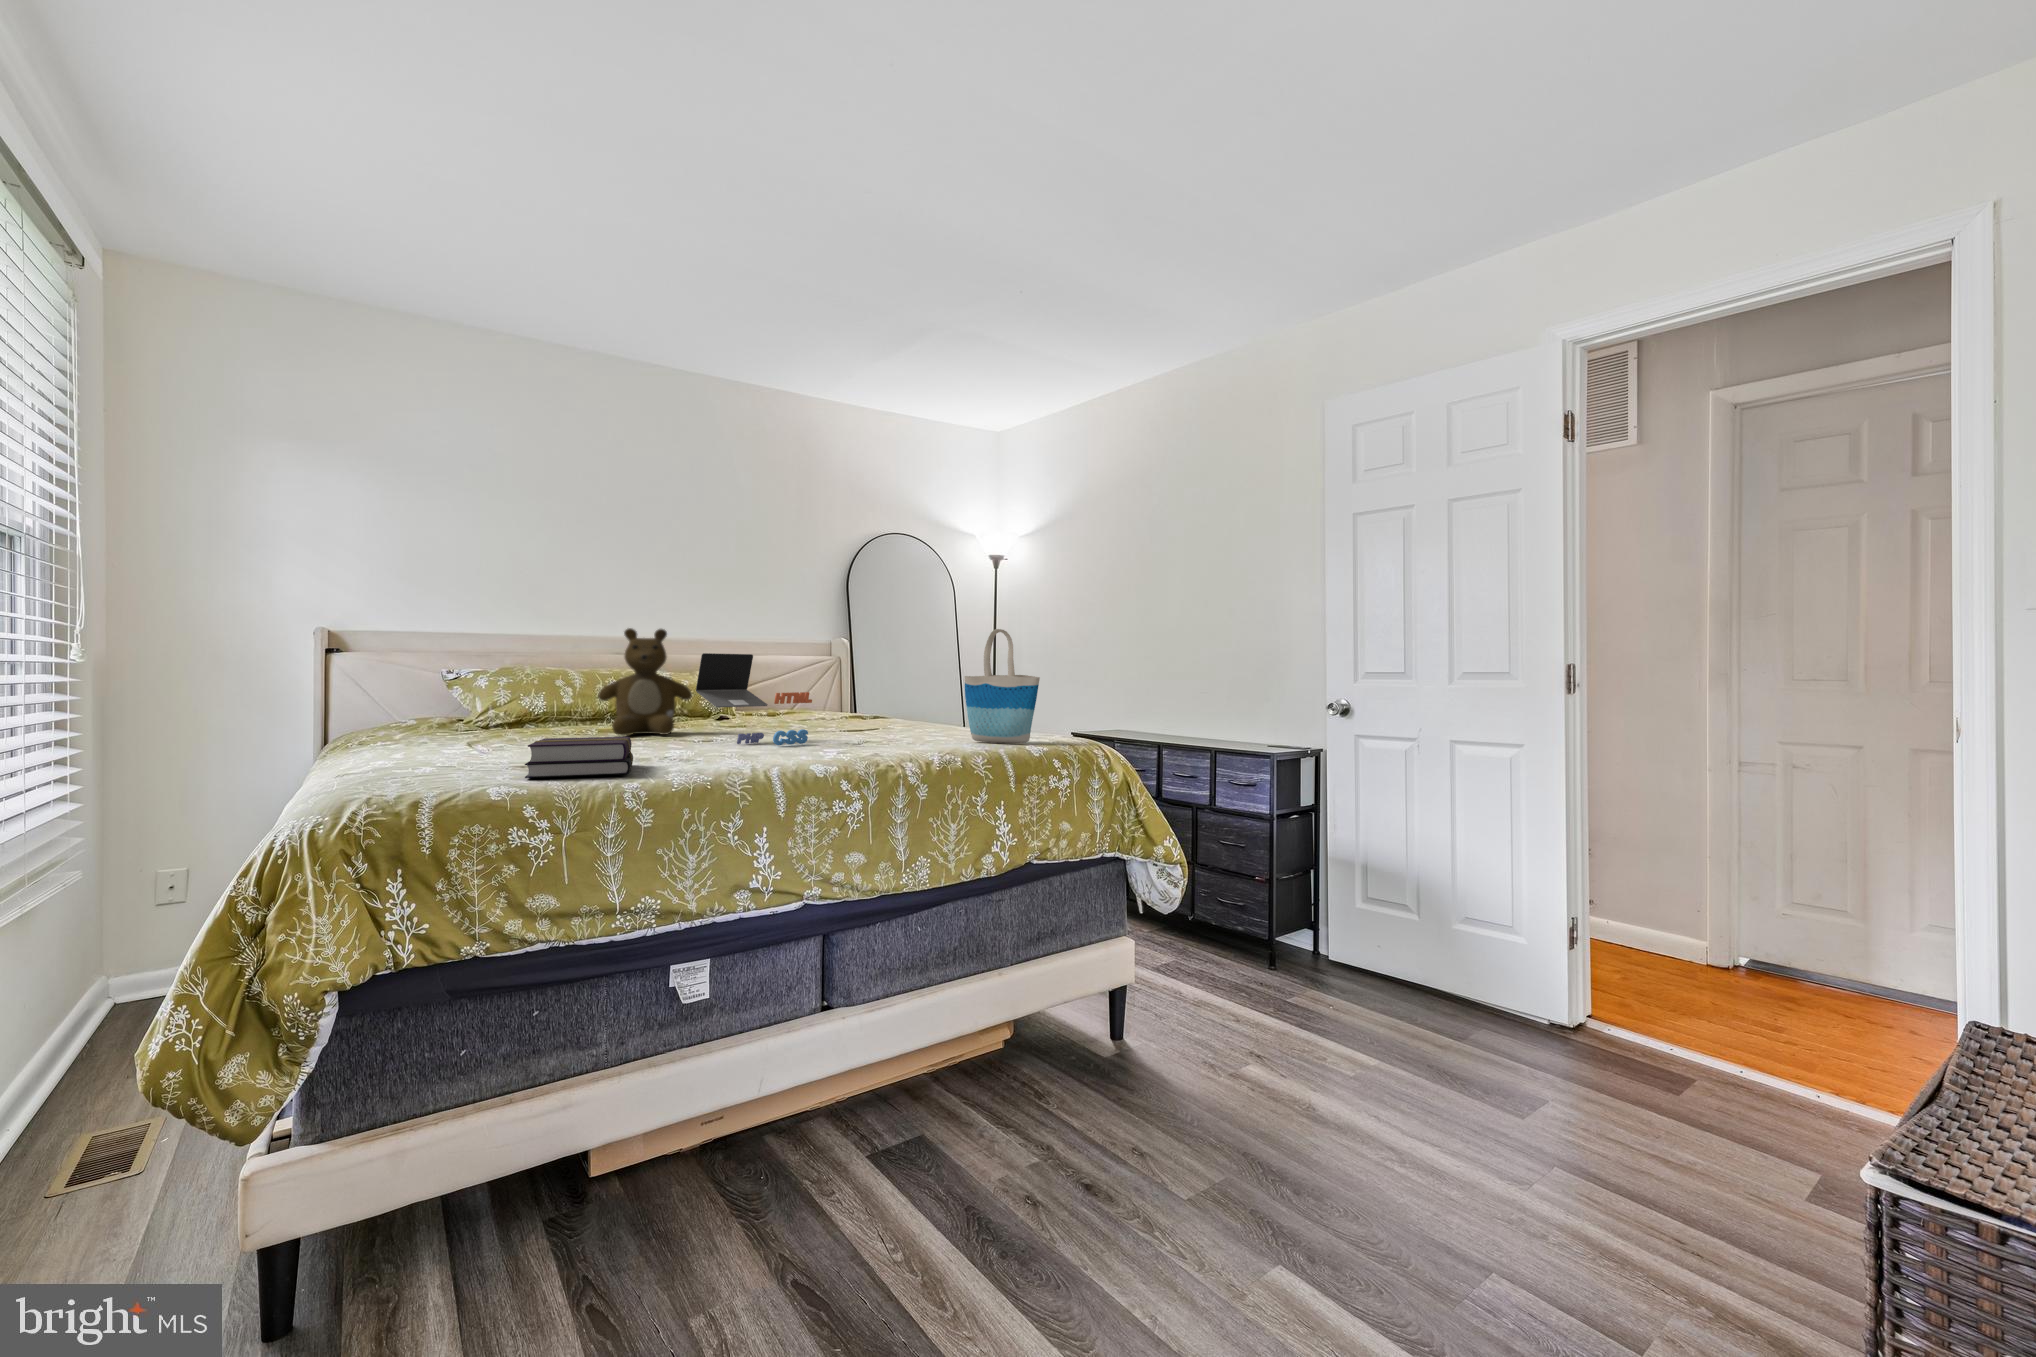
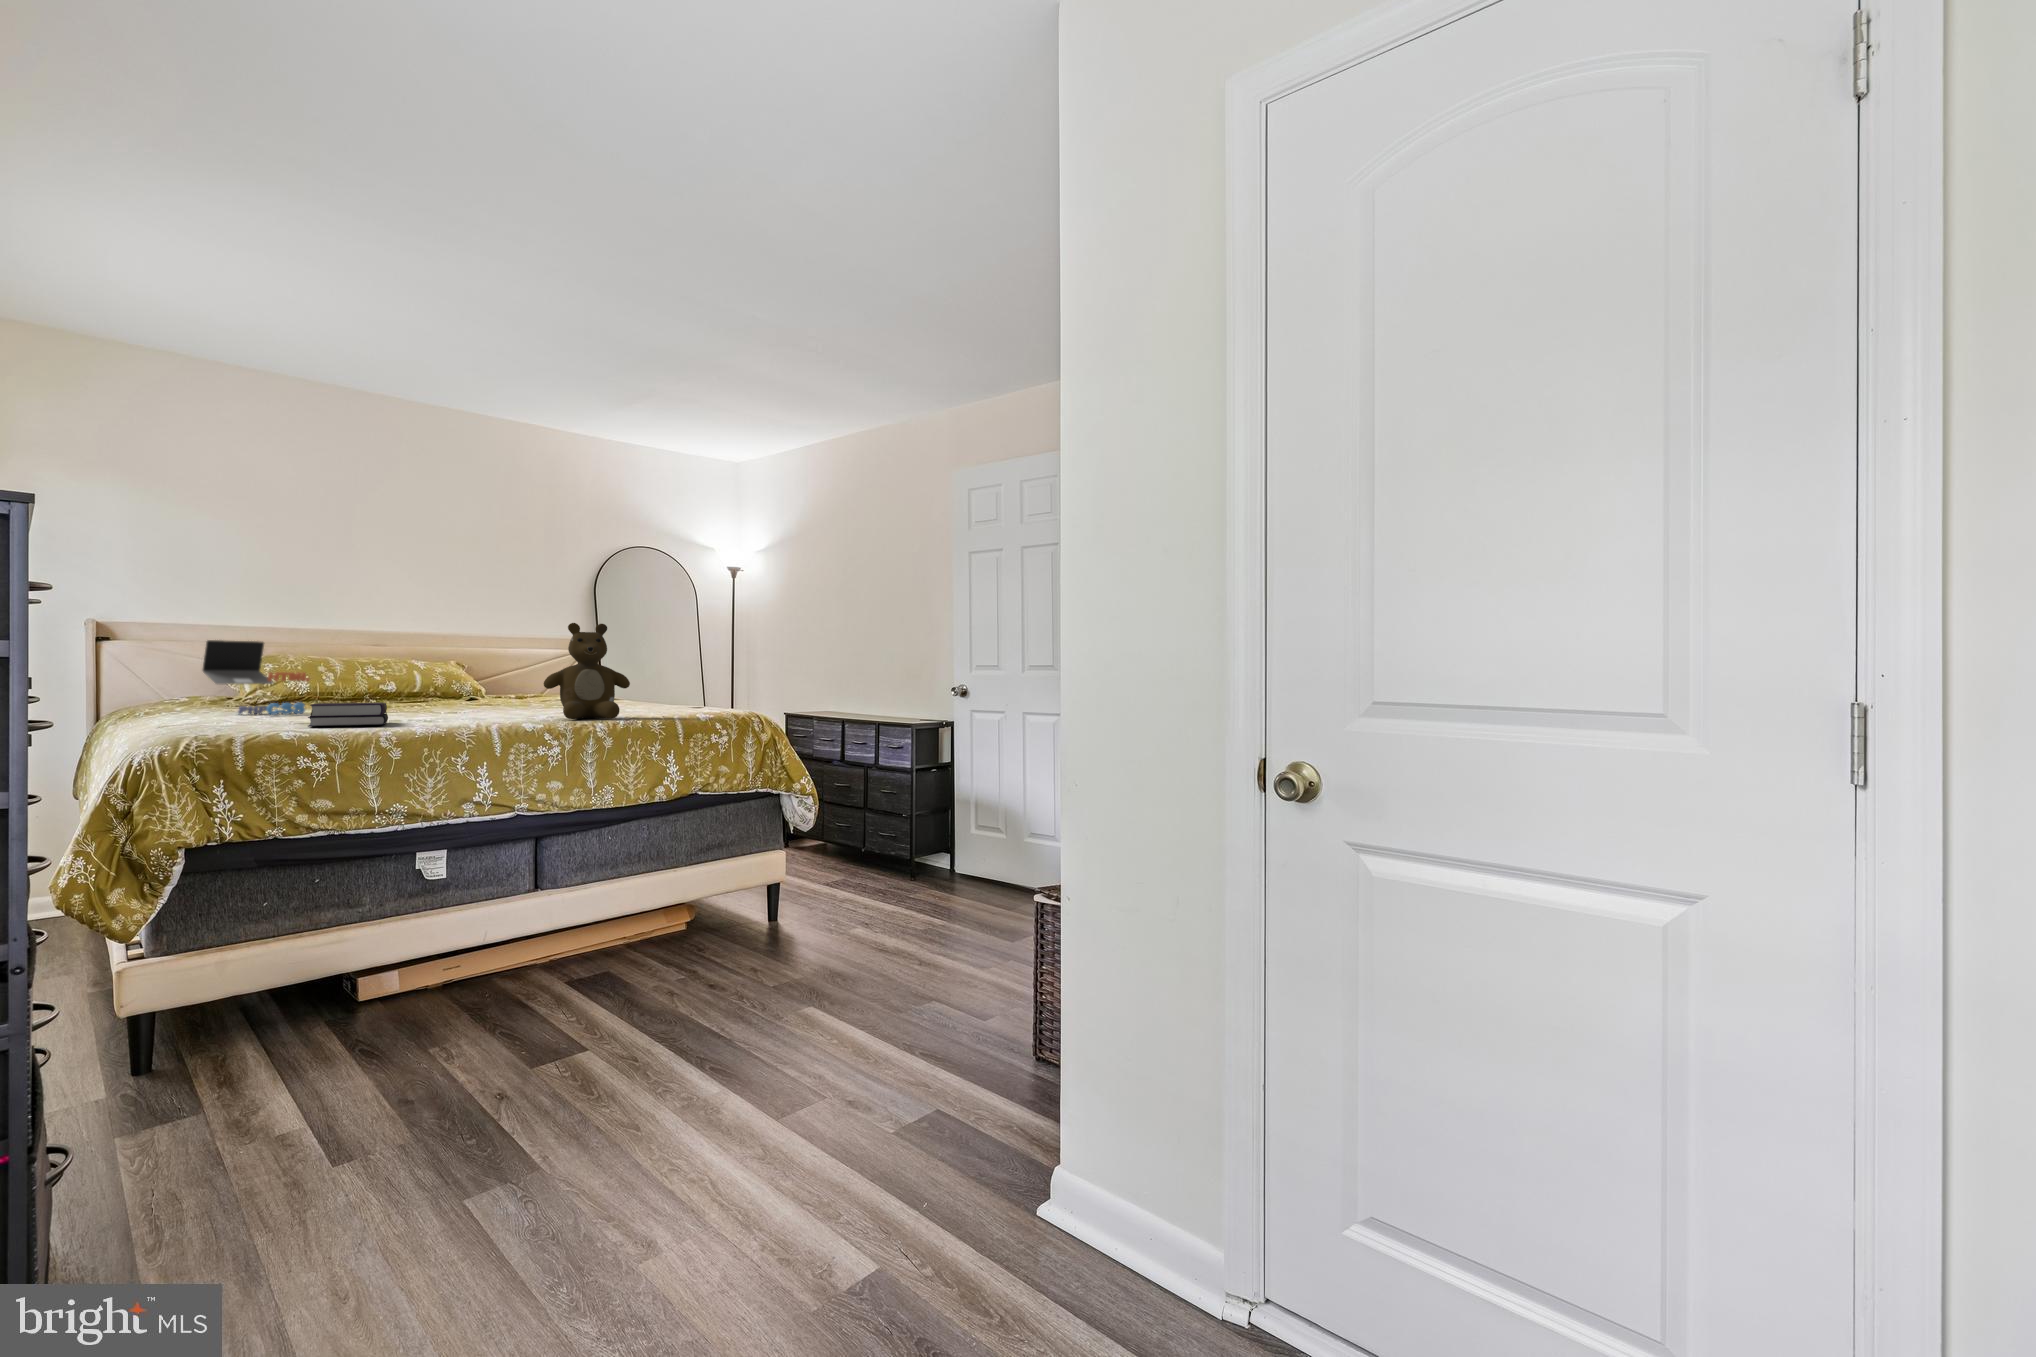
teddy bear: present [598,628,692,736] -> present [544,623,630,719]
tote bag: present [964,629,1040,743] -> none [662,629,717,713]
laptop: present [696,653,812,745] -> present [203,640,309,715]

